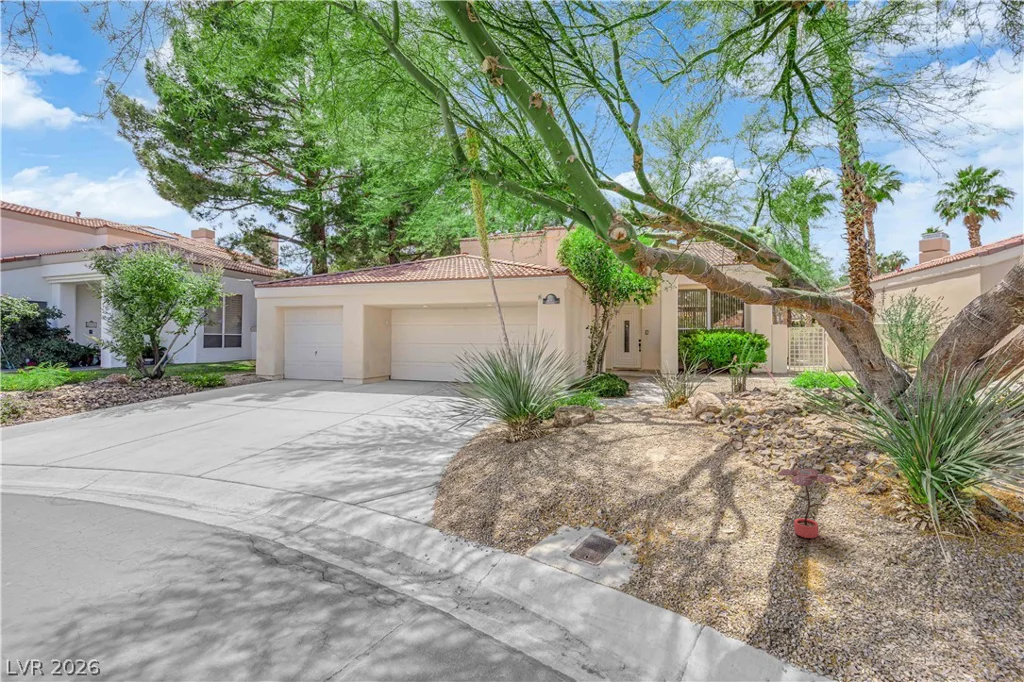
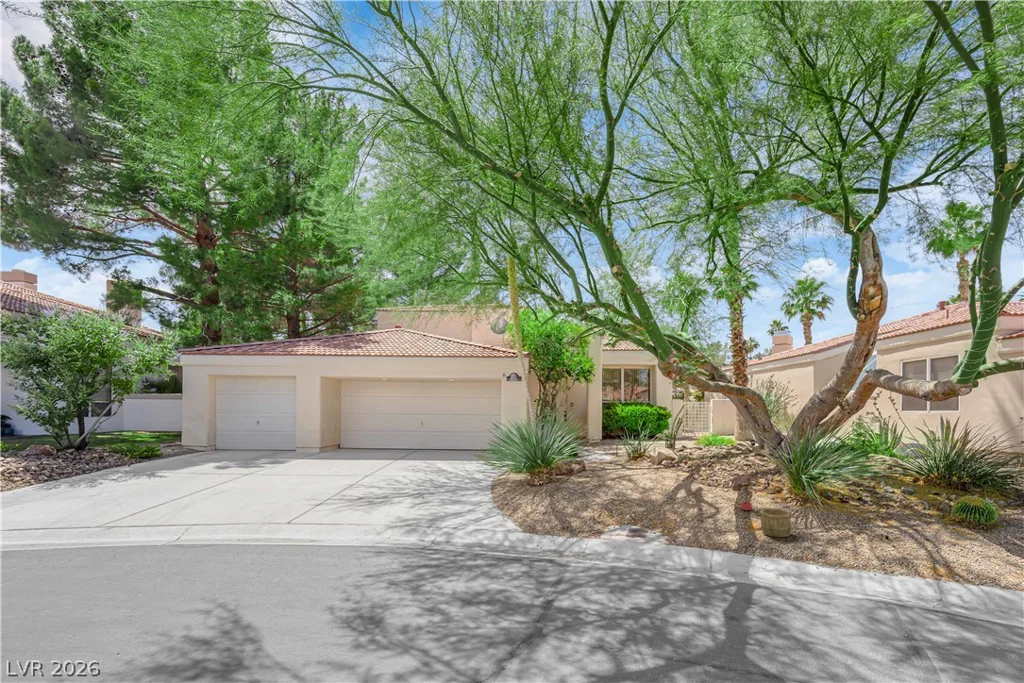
wooden bucket: none [821,557,900,638] -> present [760,508,791,537]

